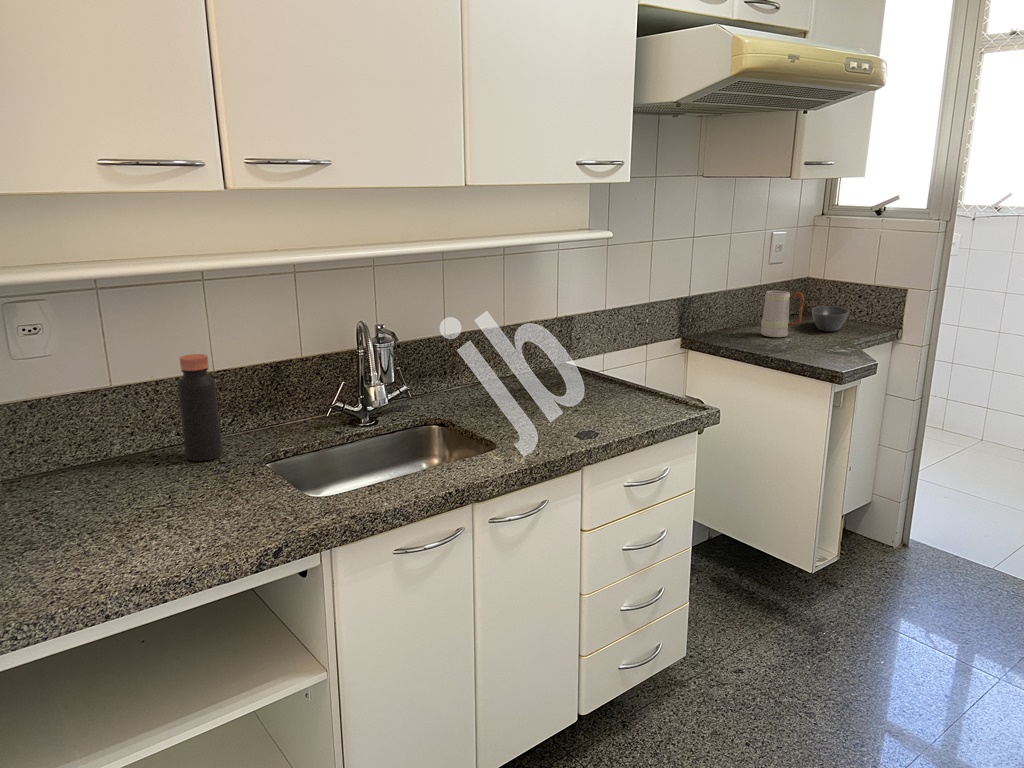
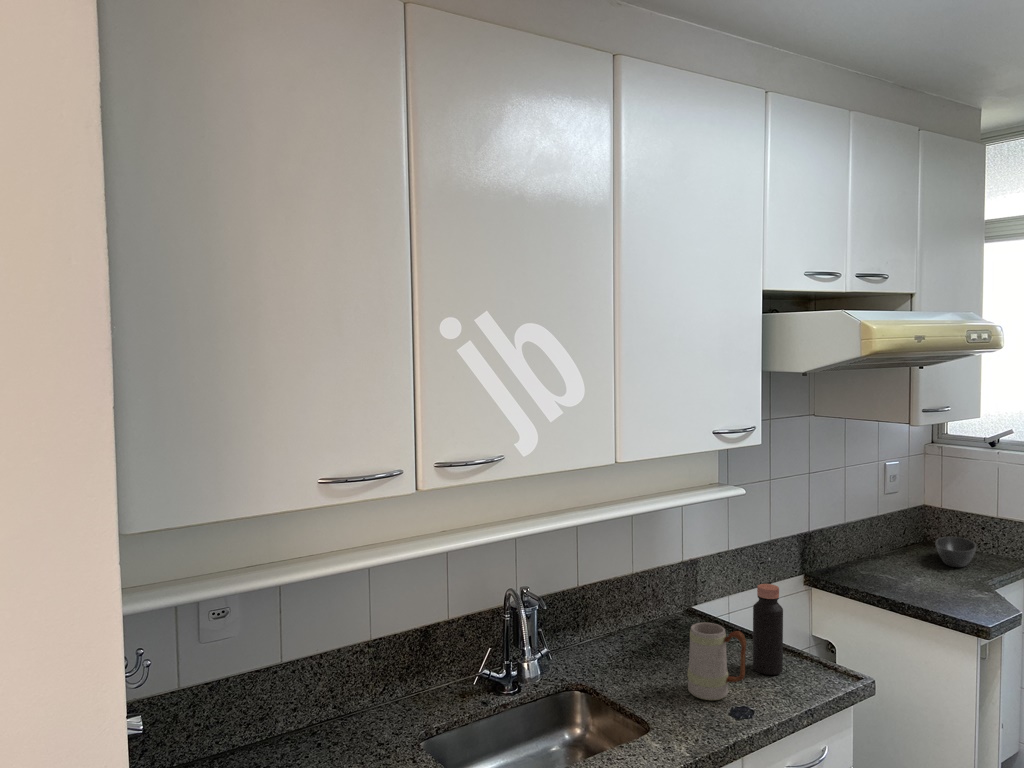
mug: present [761,291,804,337] -> present [688,623,746,700]
bottle: present [178,354,222,461] -> present [753,584,783,675]

